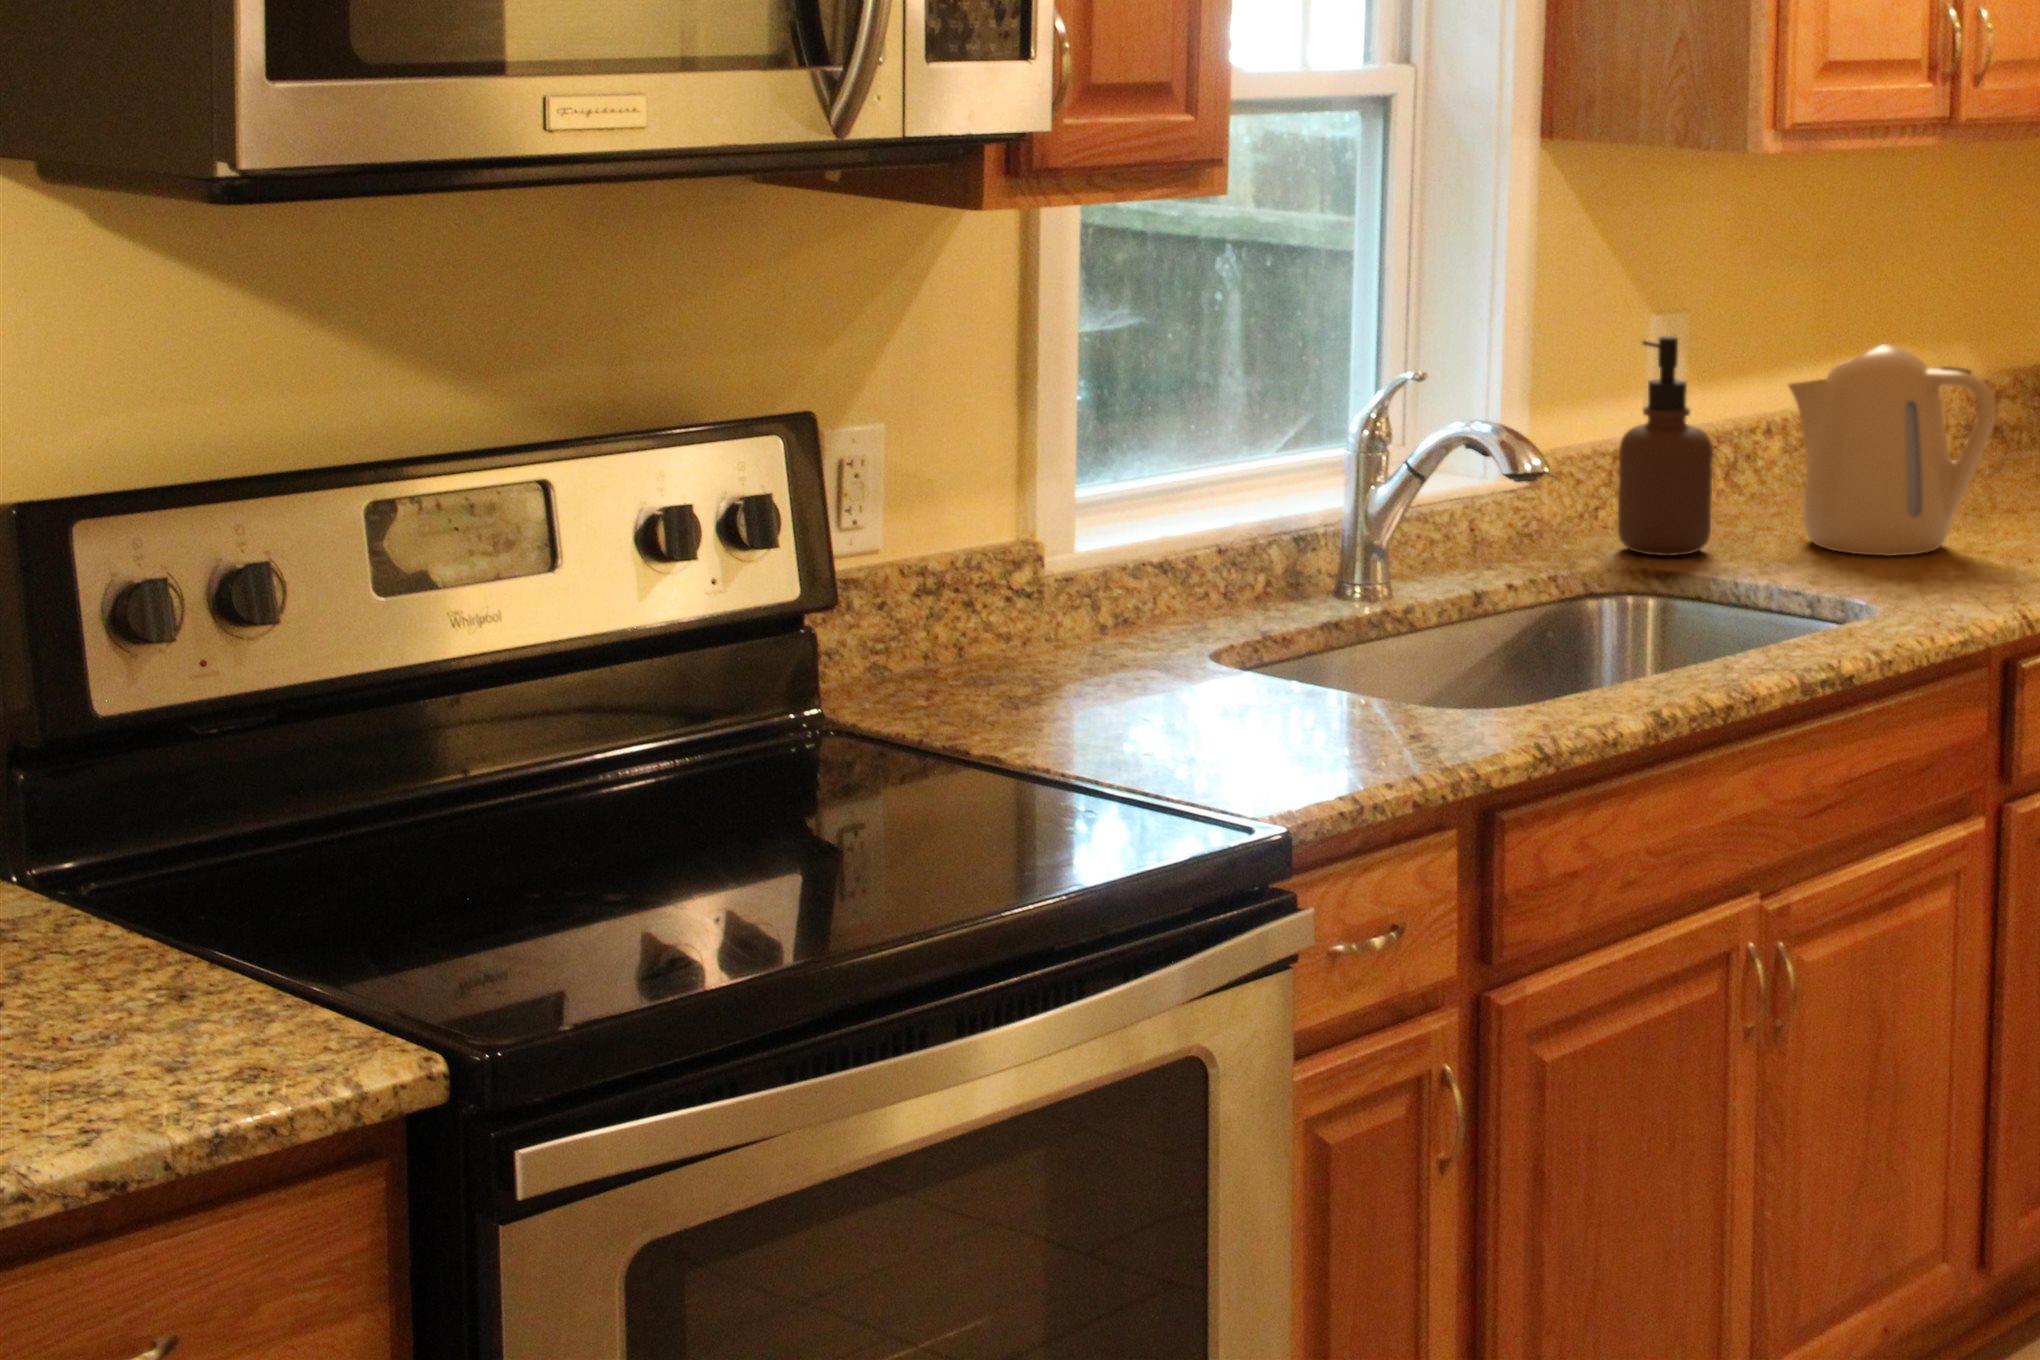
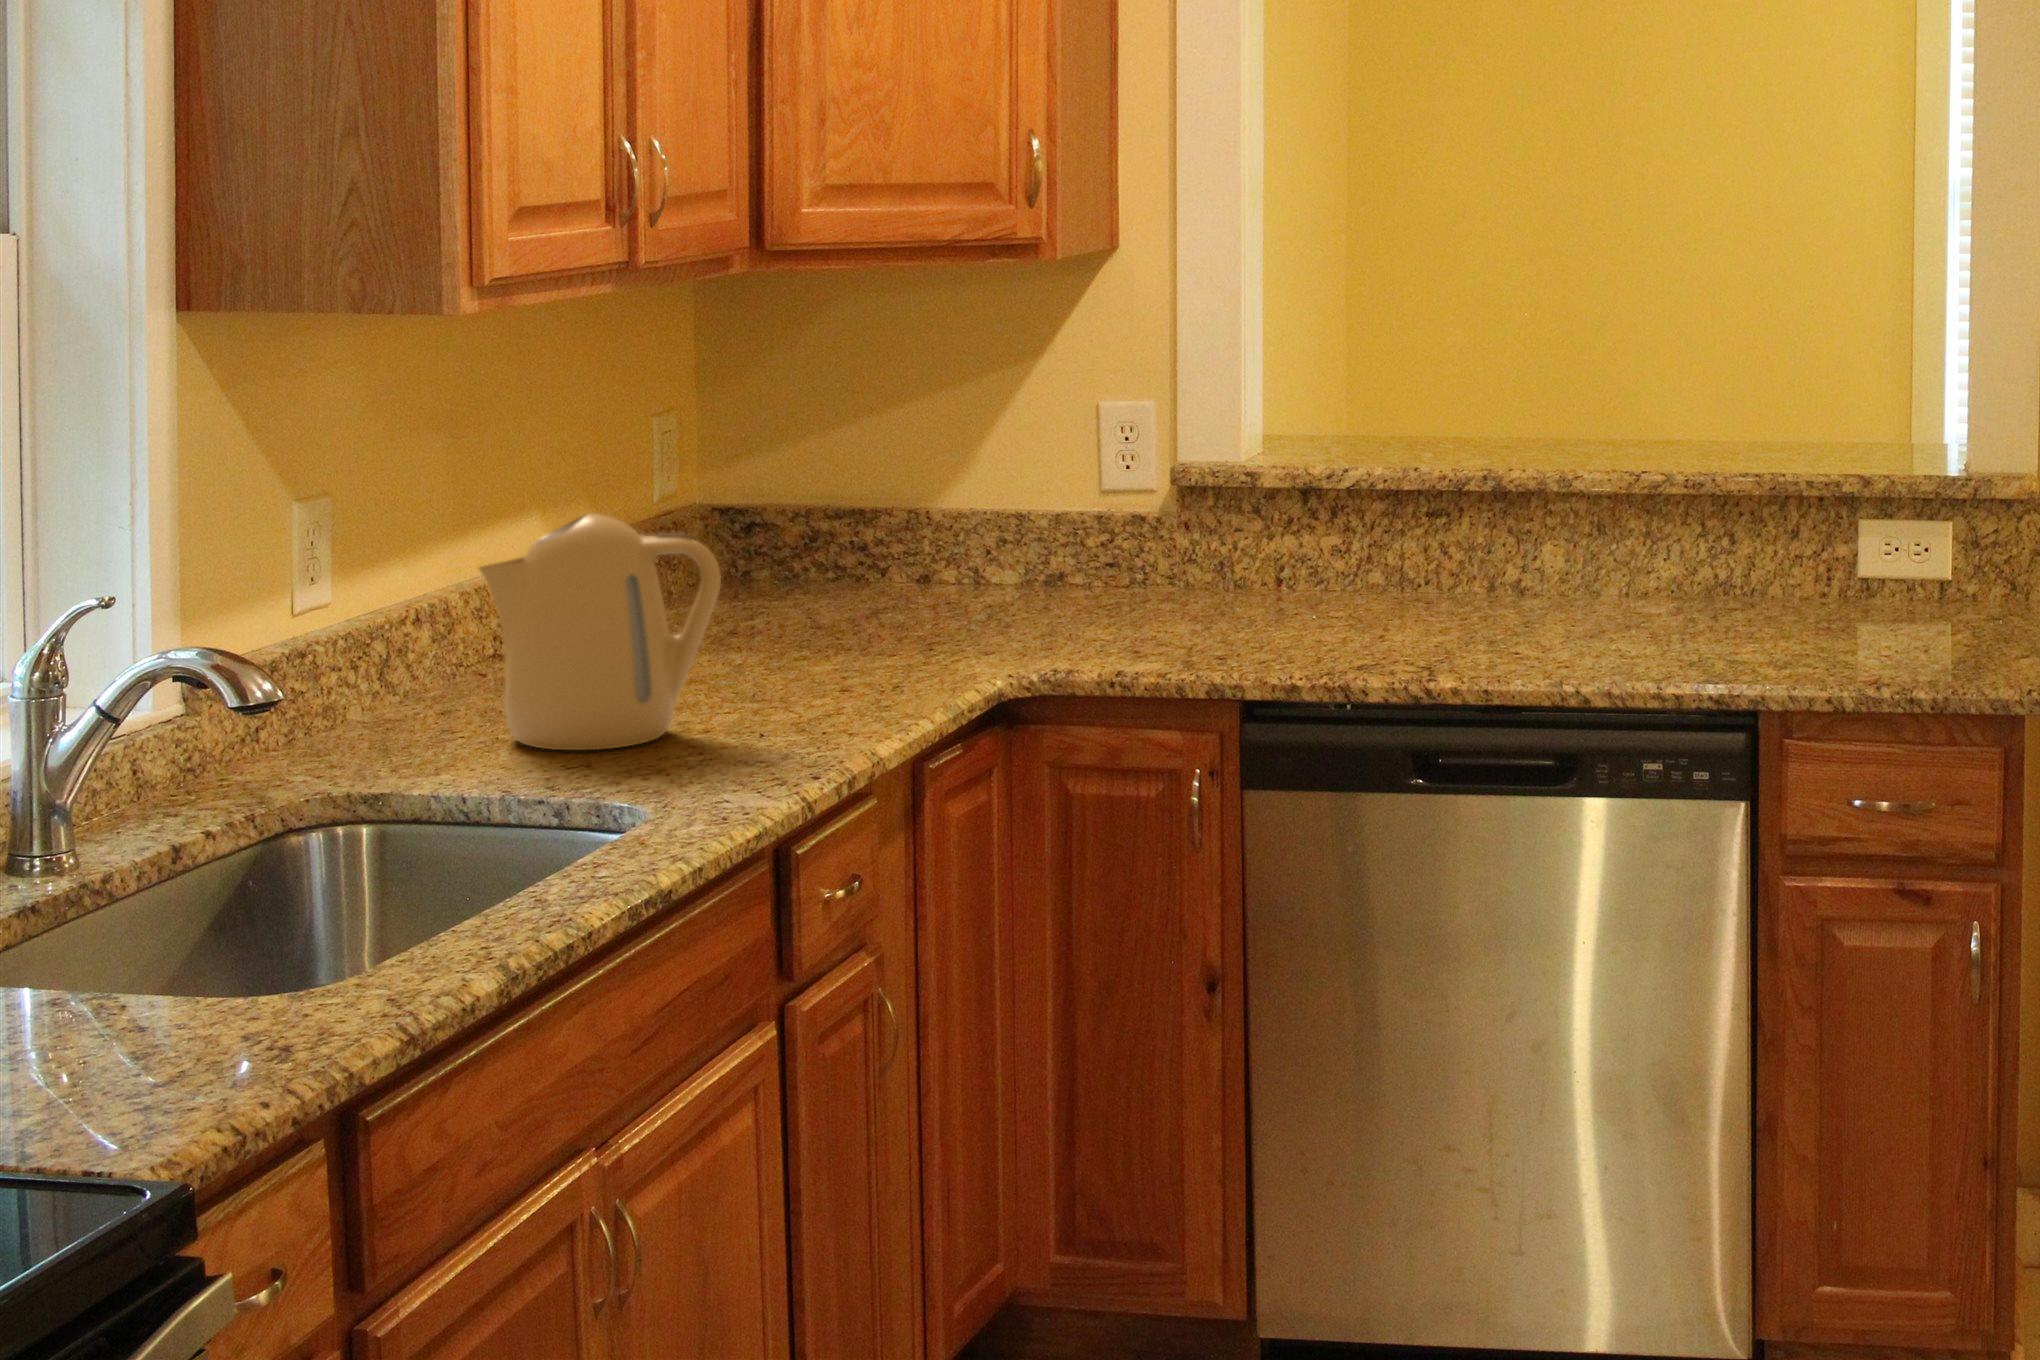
soap dispenser: present [1618,336,1713,556] -> none [296,526,412,779]

